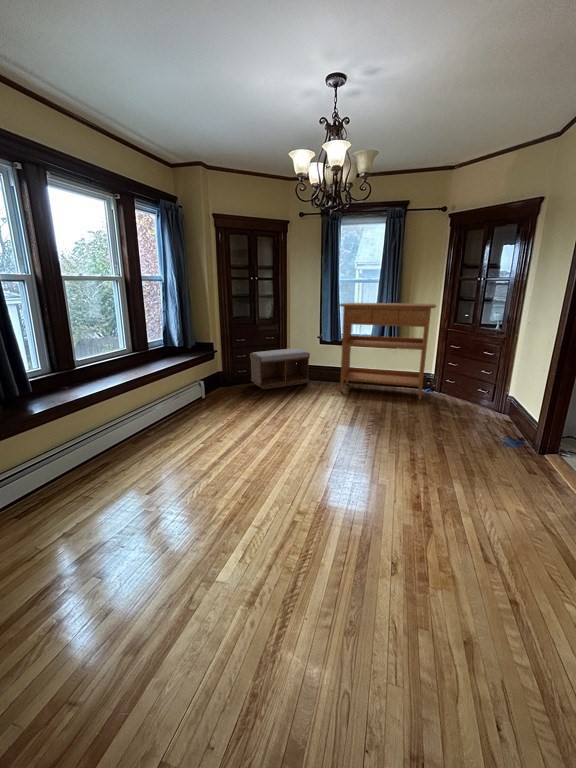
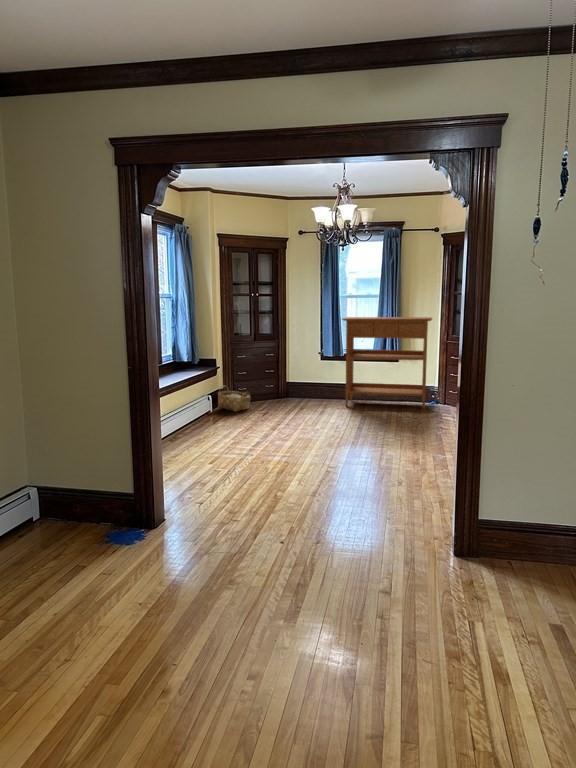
bench: present [250,348,310,389] -> none [250,365,312,406]
woven basket: none [215,369,246,396] -> present [218,386,250,412]

